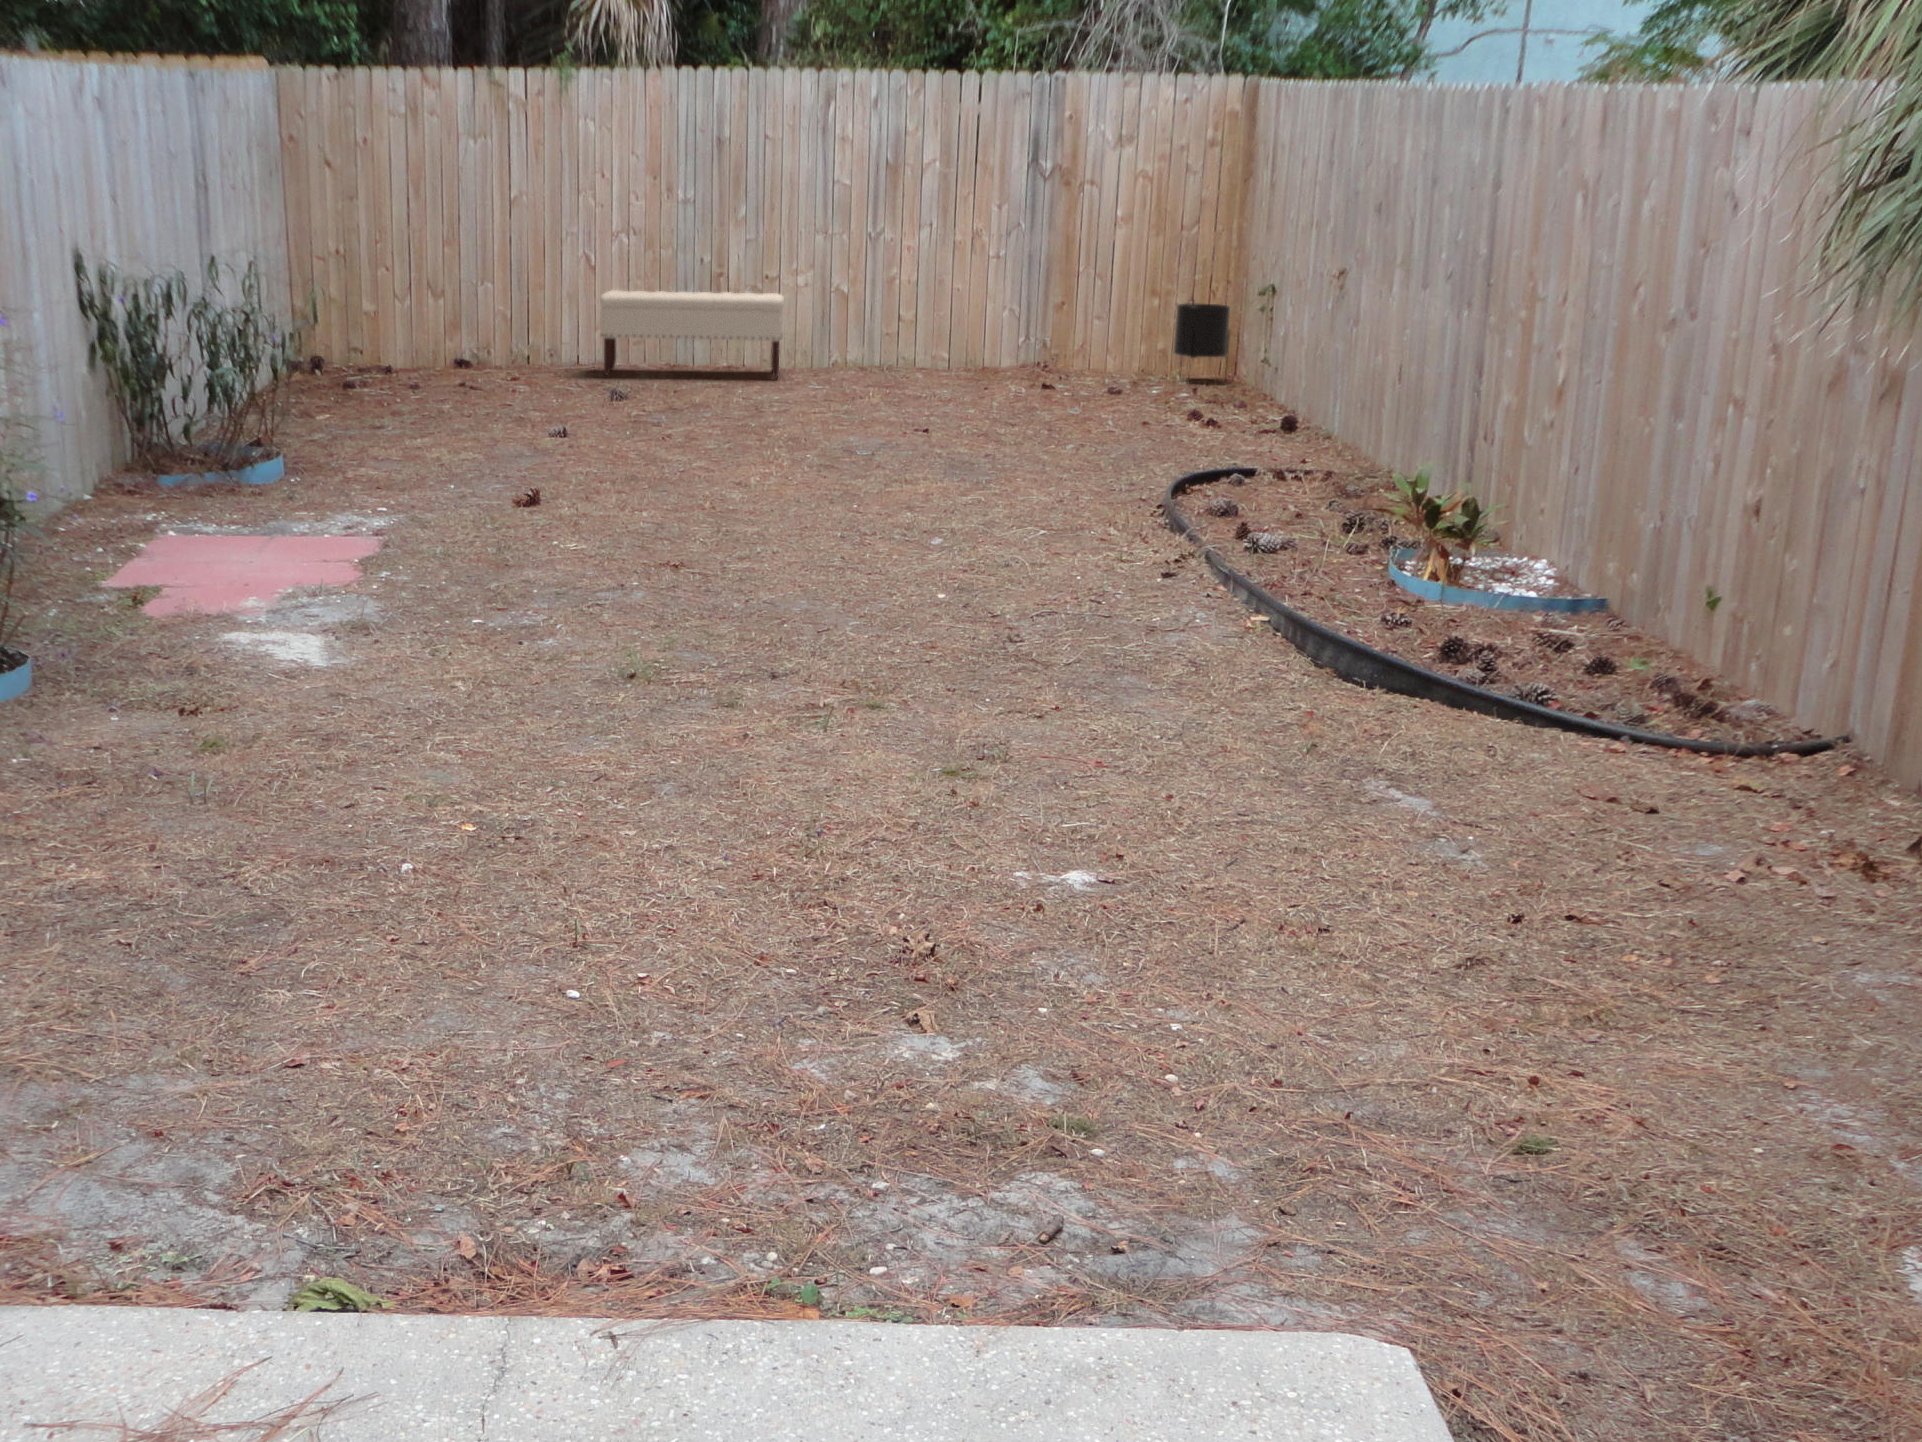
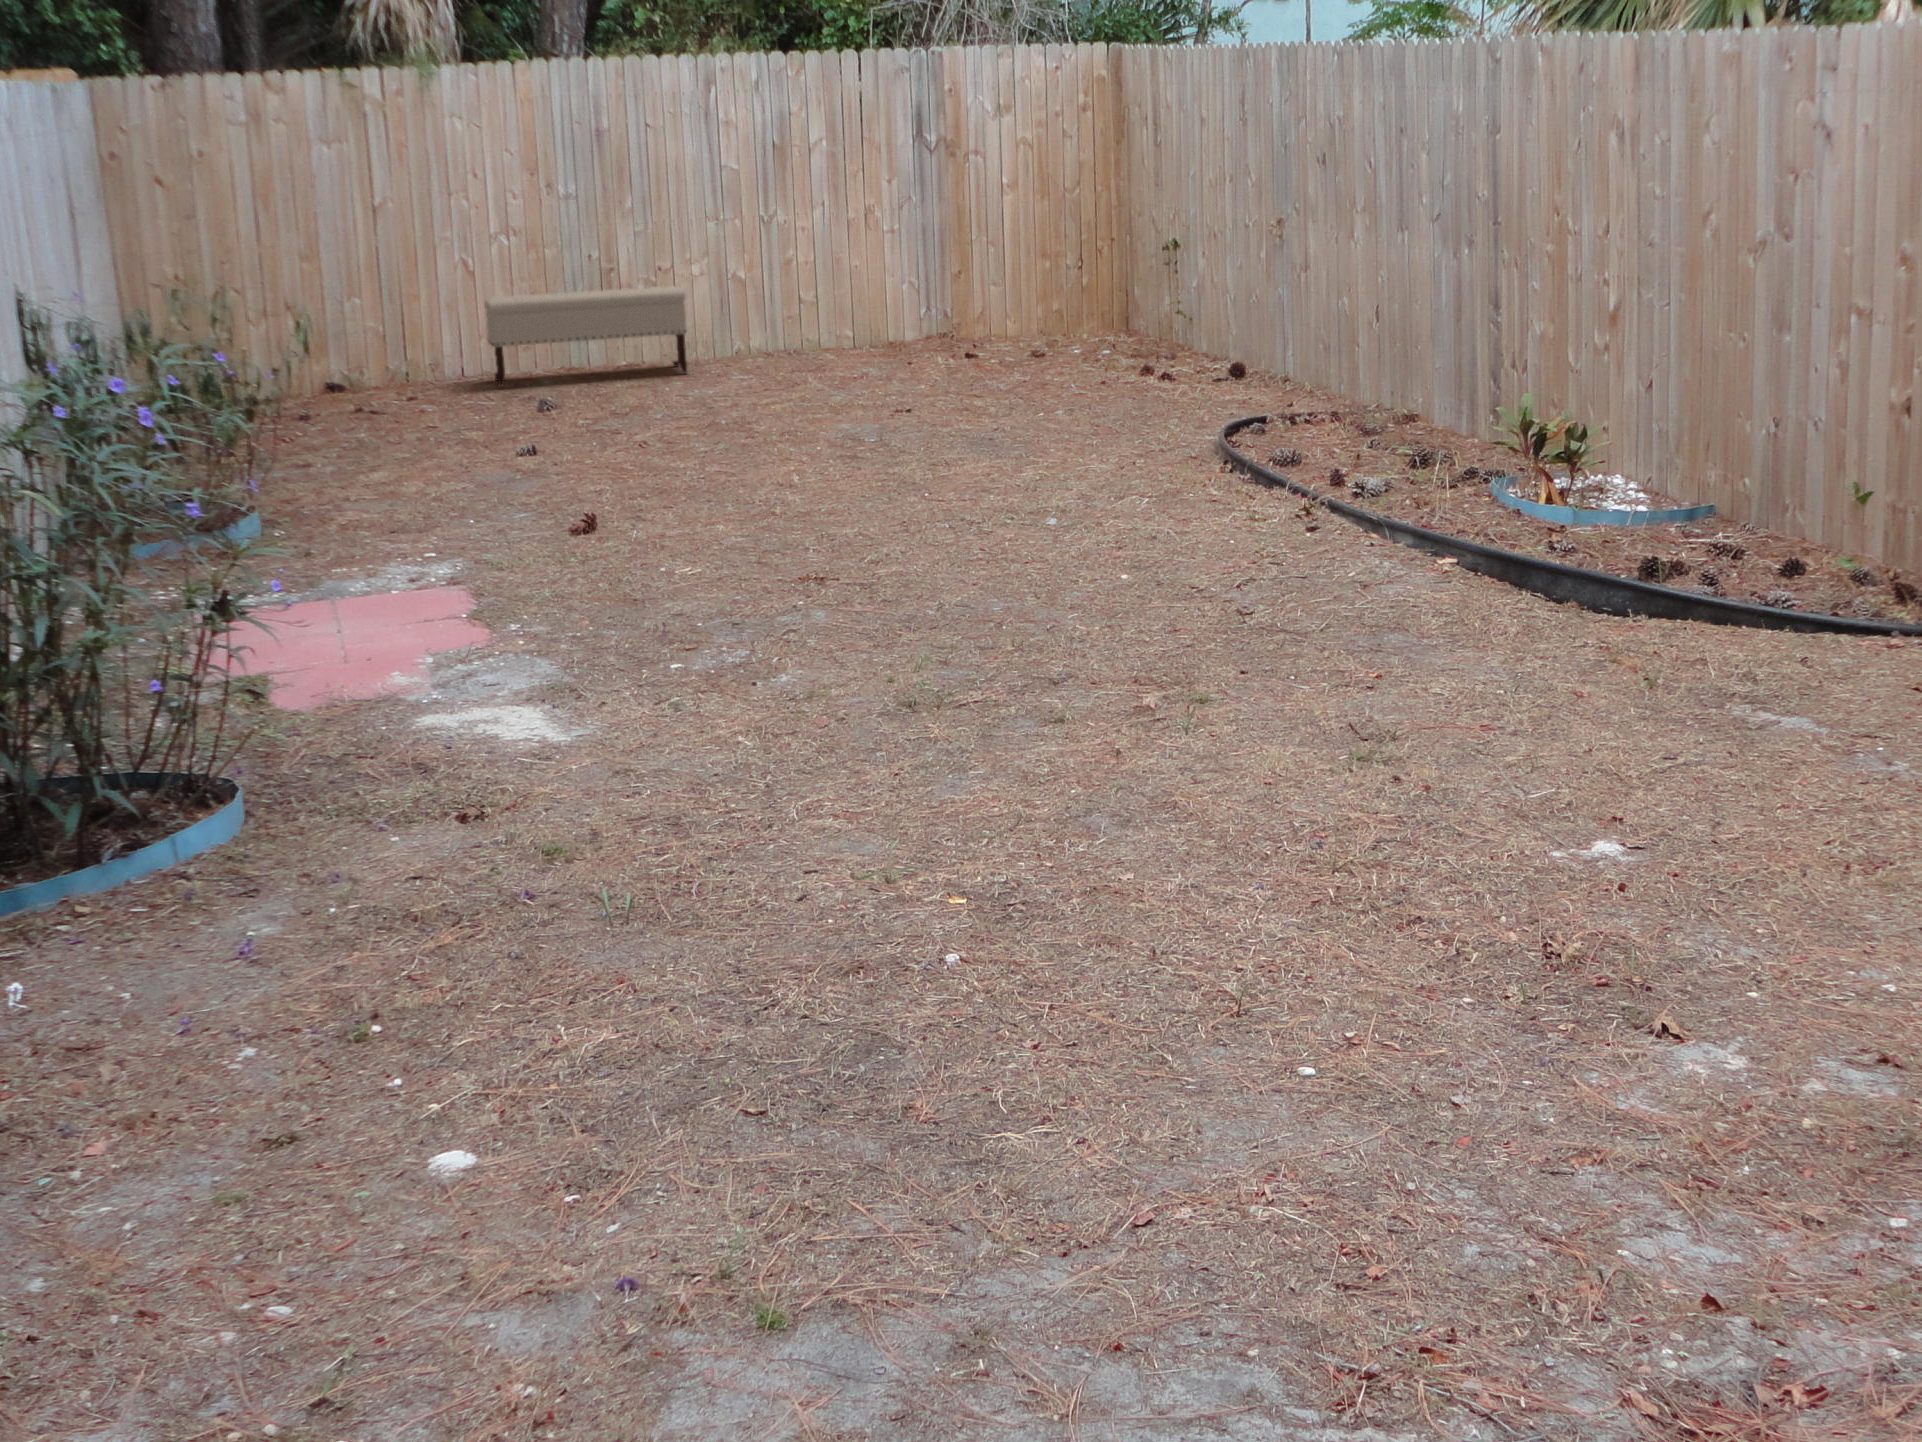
planter: present [1174,304,1230,359] -> none [1070,261,1124,339]

